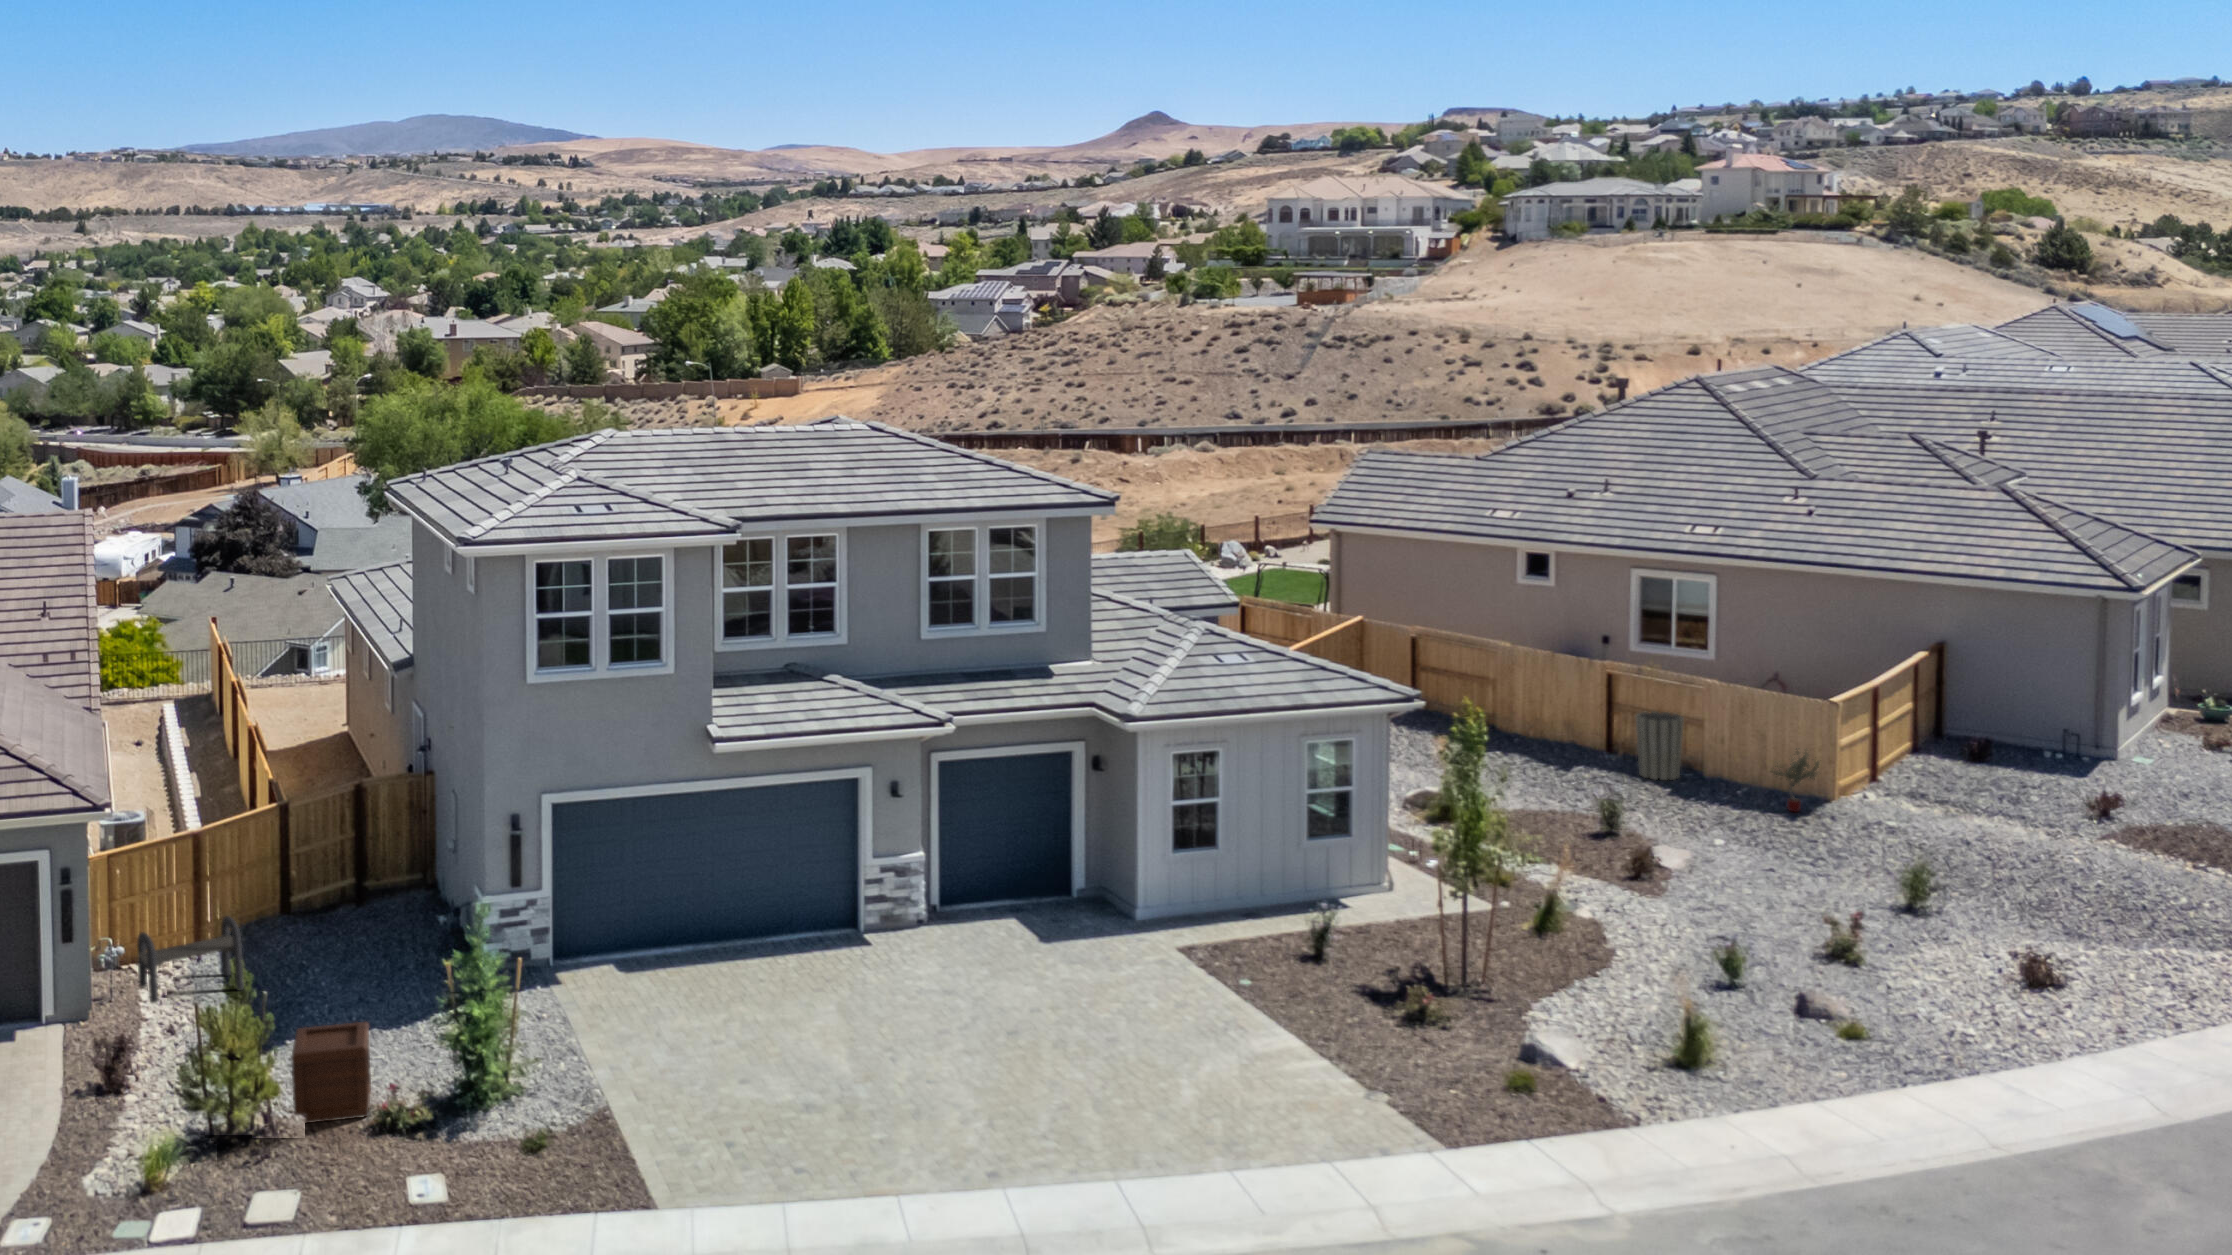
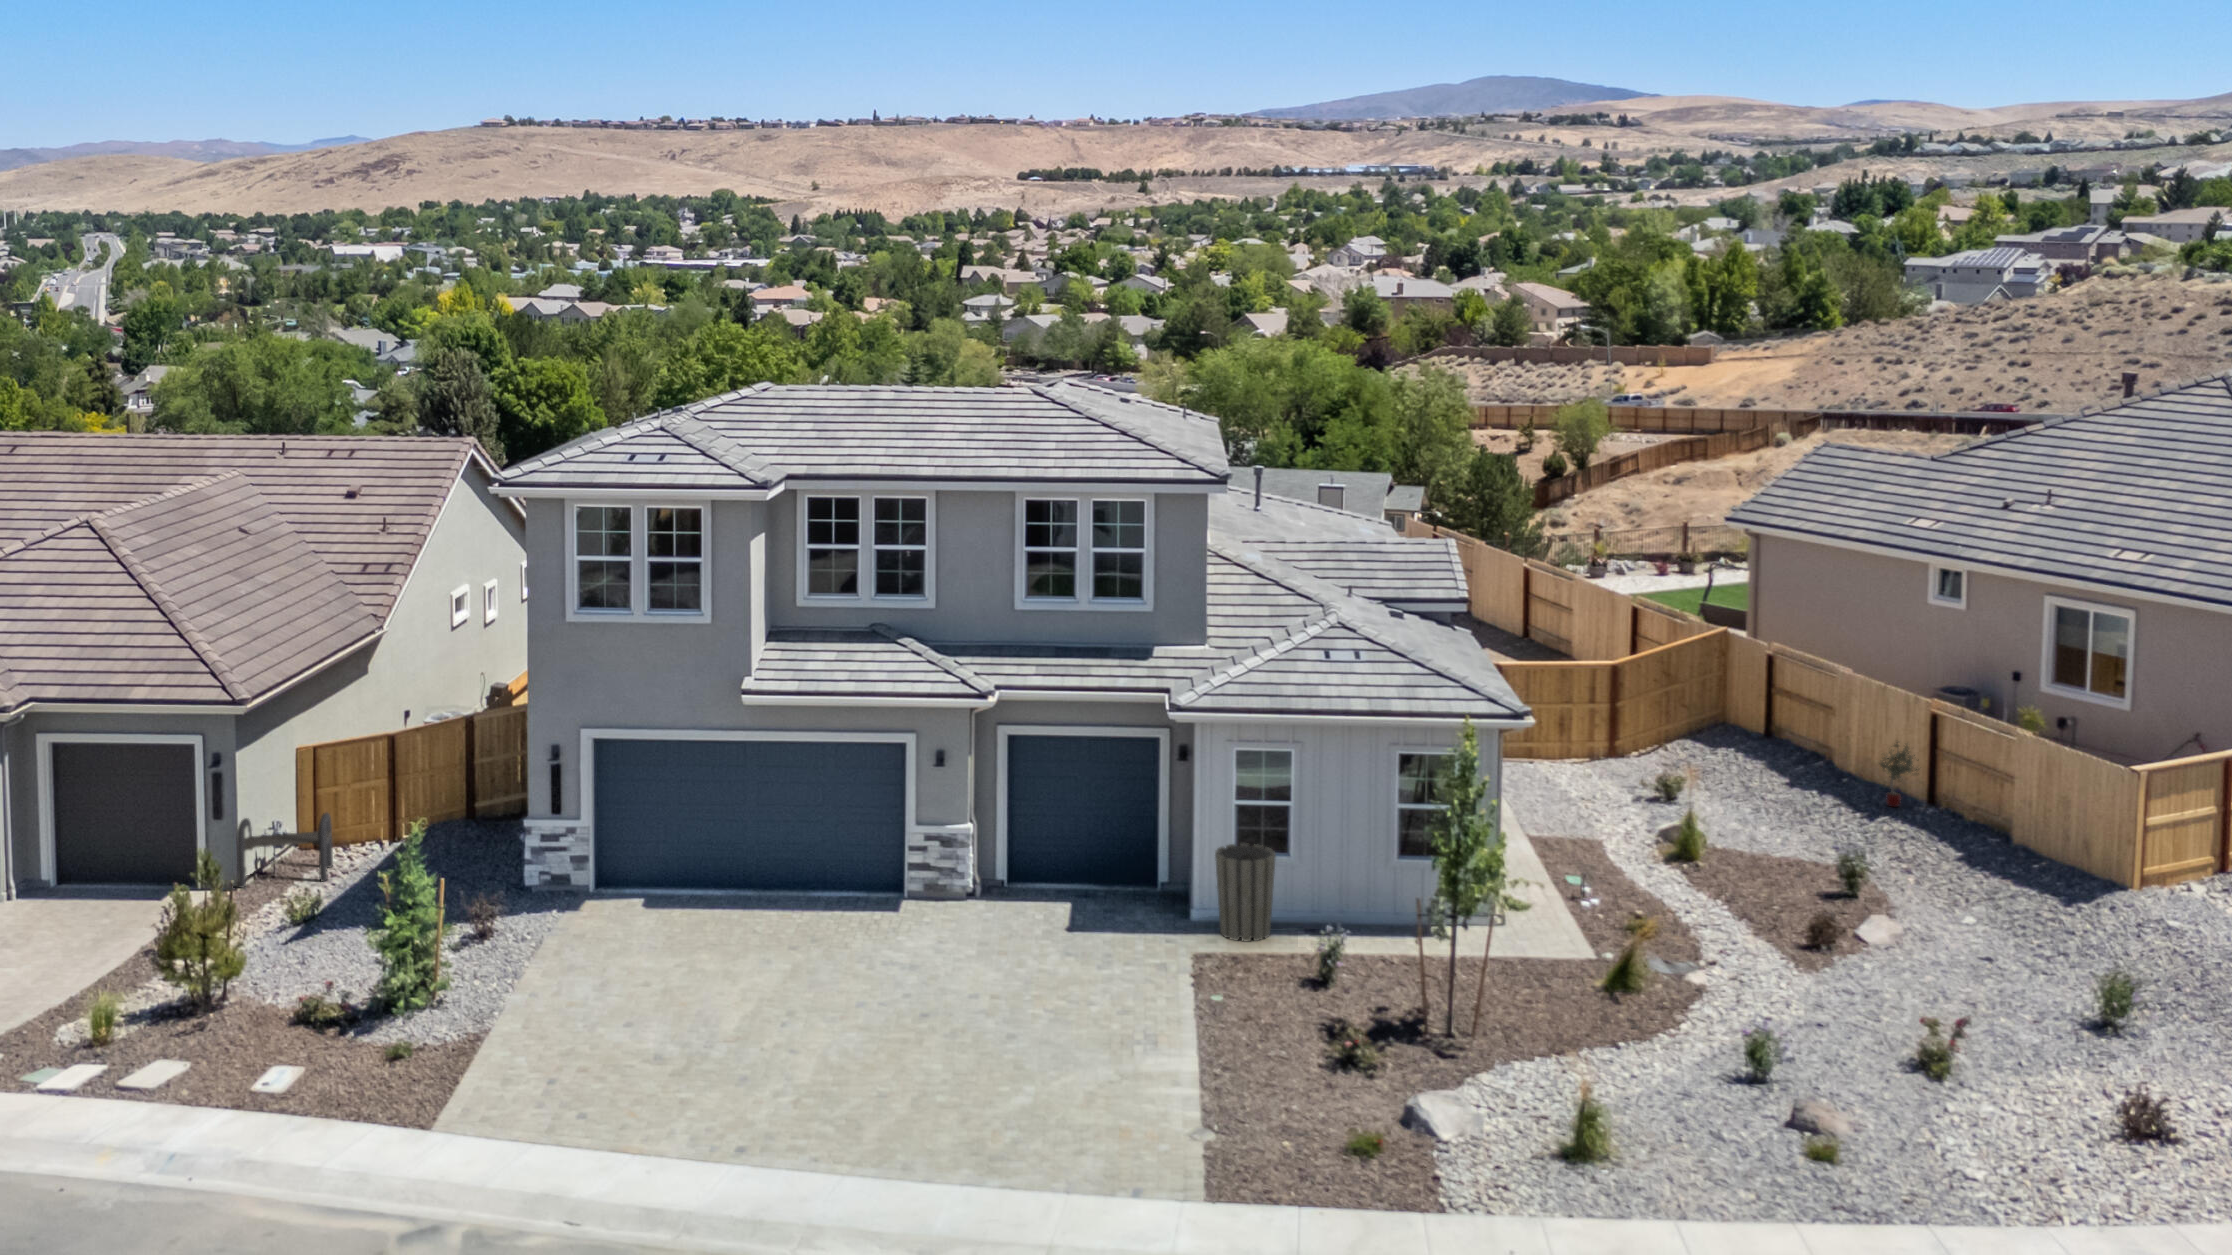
trash can: present [1635,711,1684,780] -> present [1215,843,1276,941]
potted tree: present [1772,748,1819,812] -> present [1879,742,1919,807]
wooden crate: present [291,1022,371,1123] -> none [218,917,317,1006]

